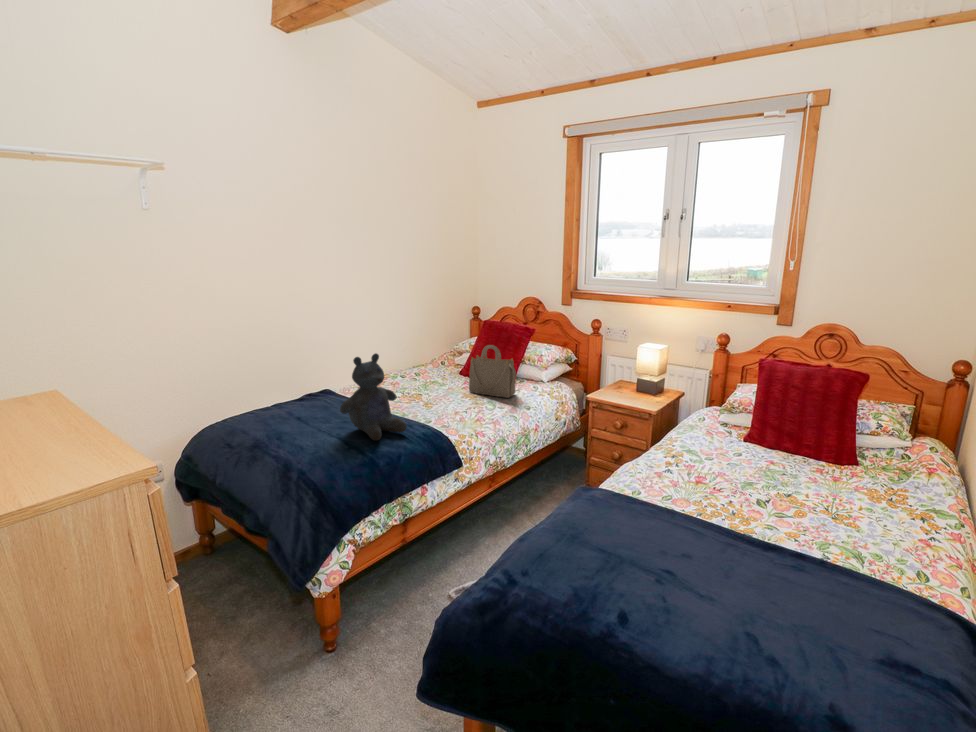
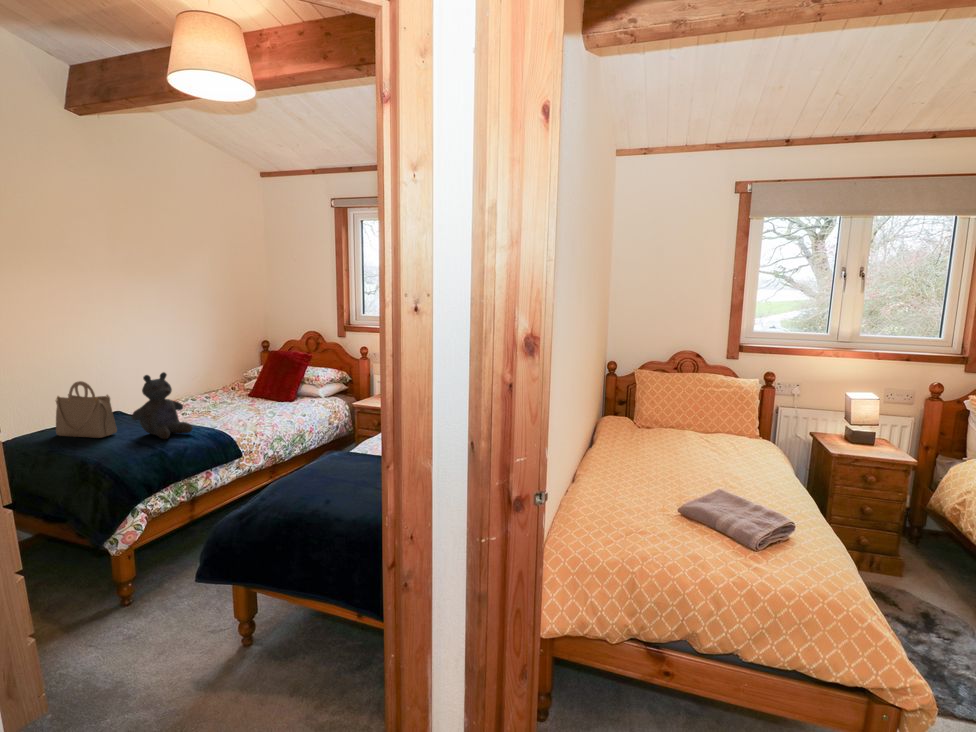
handbag: present [469,345,516,398] -> present [56,381,117,438]

